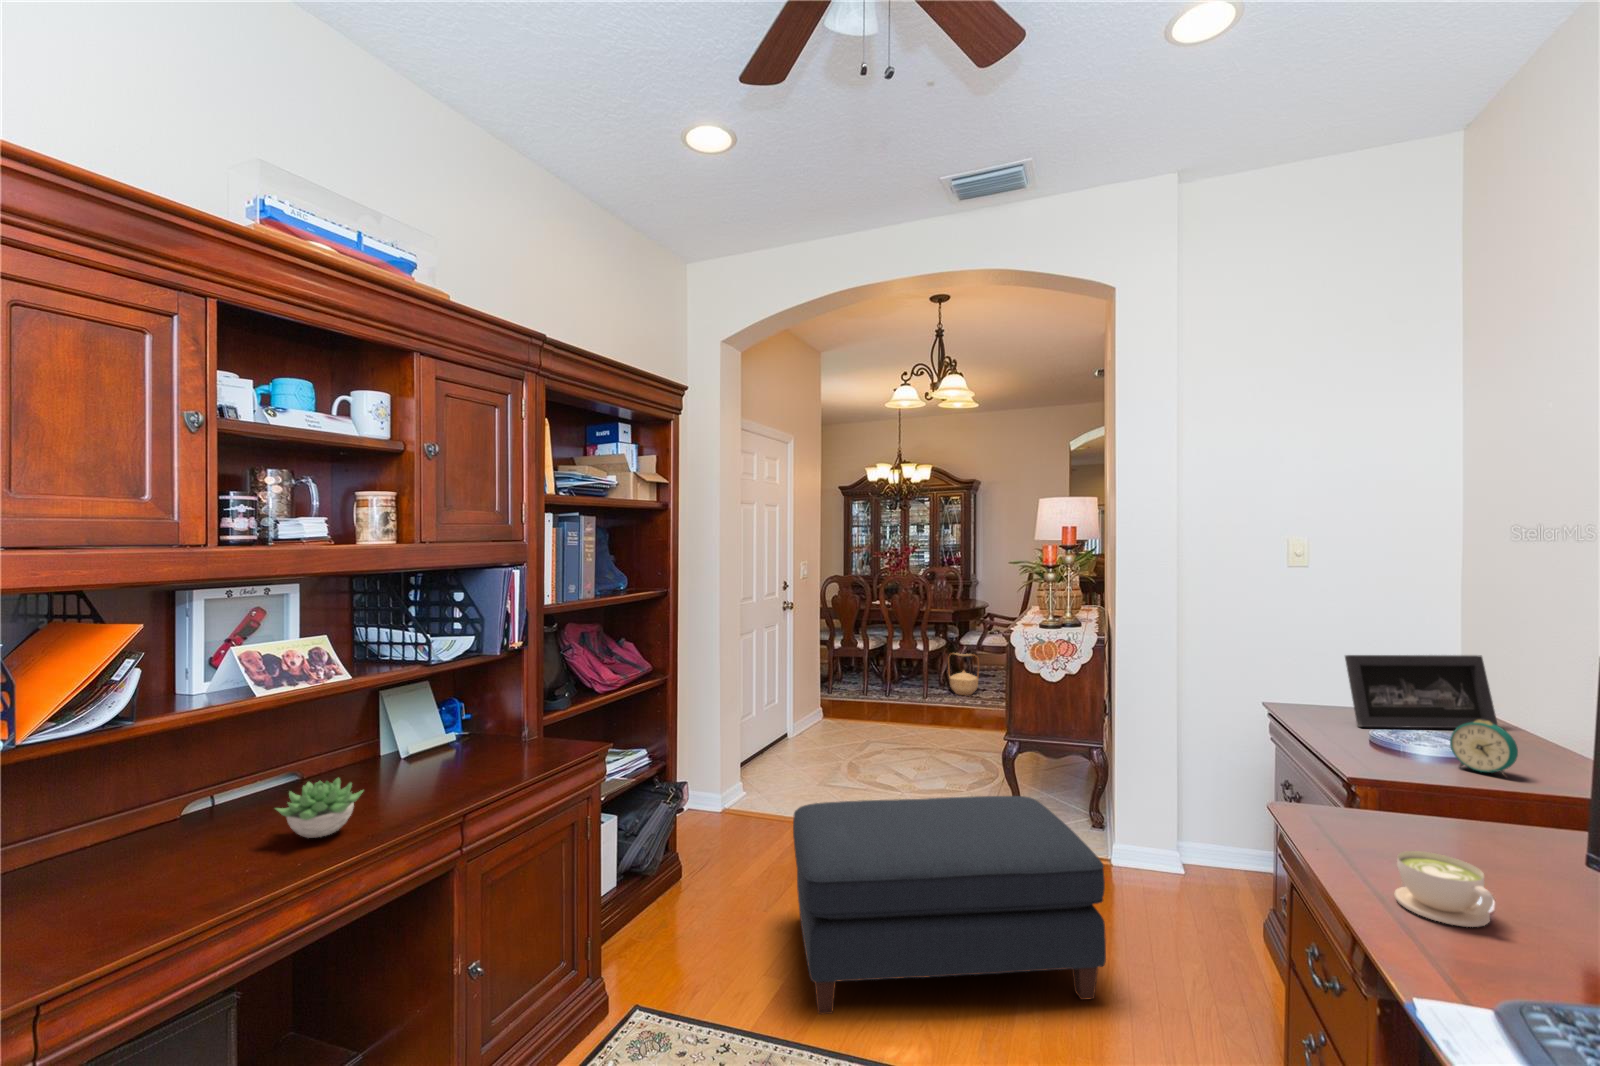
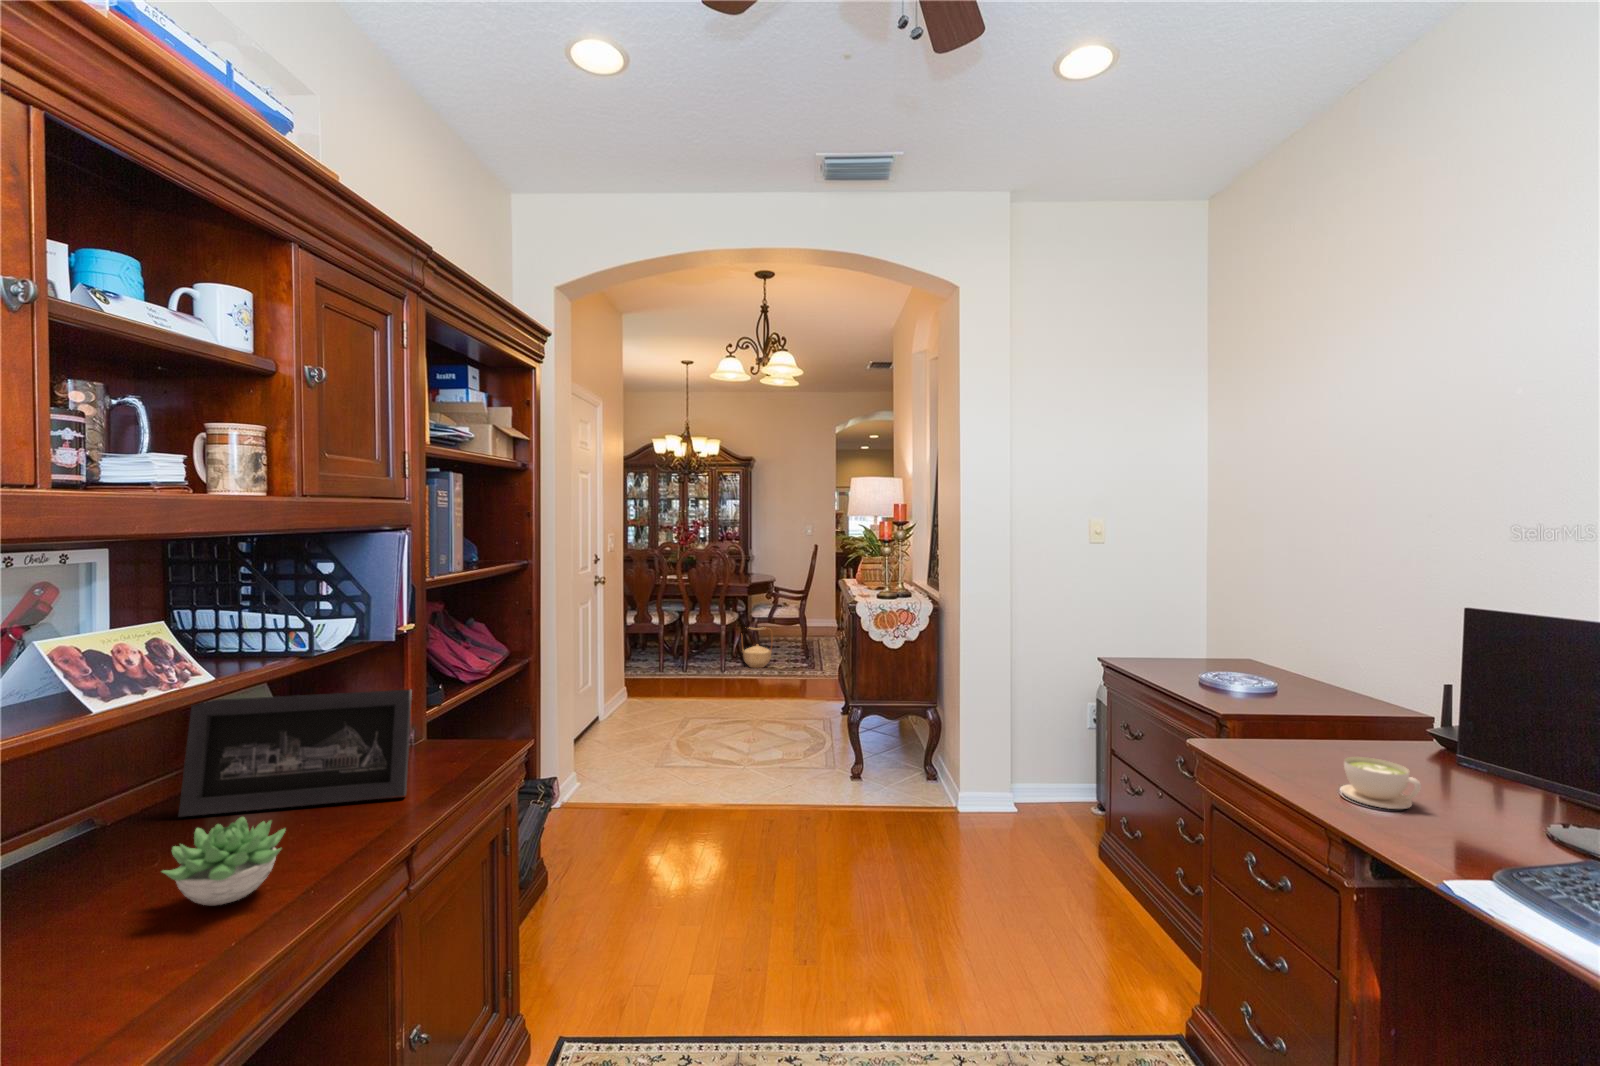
picture frame: present [1345,655,1498,728] -> present [178,689,412,817]
alarm clock: present [1450,720,1518,777] -> none [1267,656,1312,699]
ottoman: present [793,796,1106,1014] -> none [695,755,1005,998]

